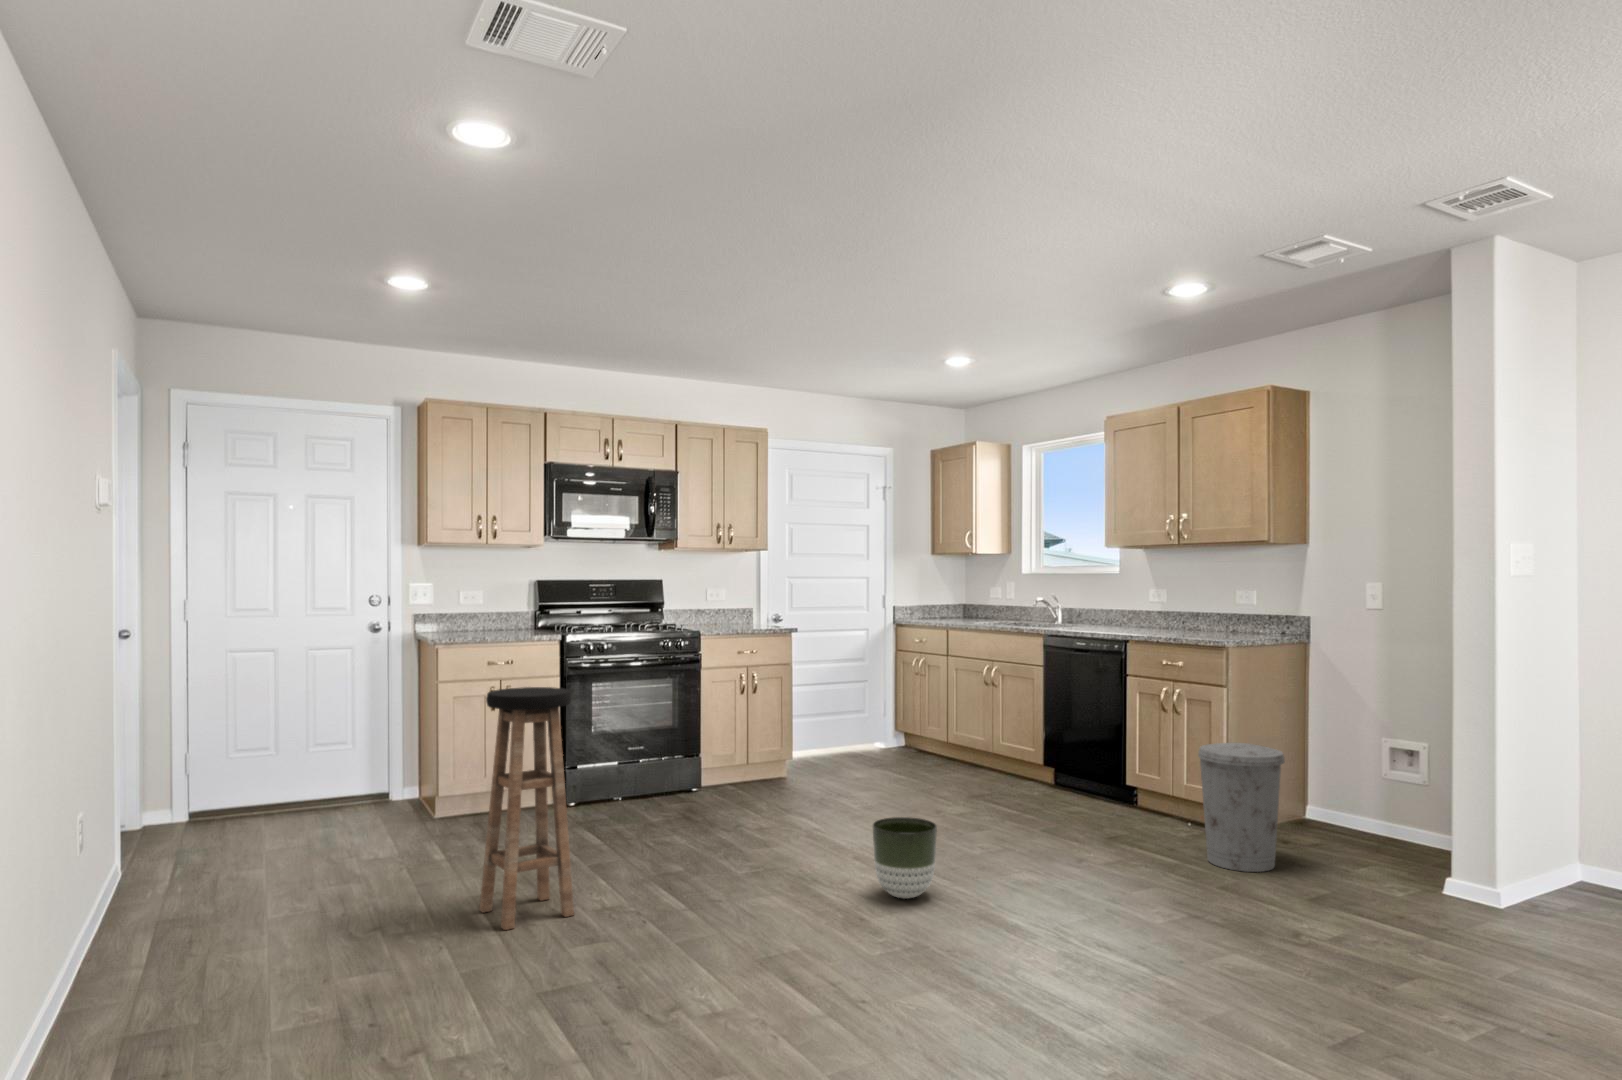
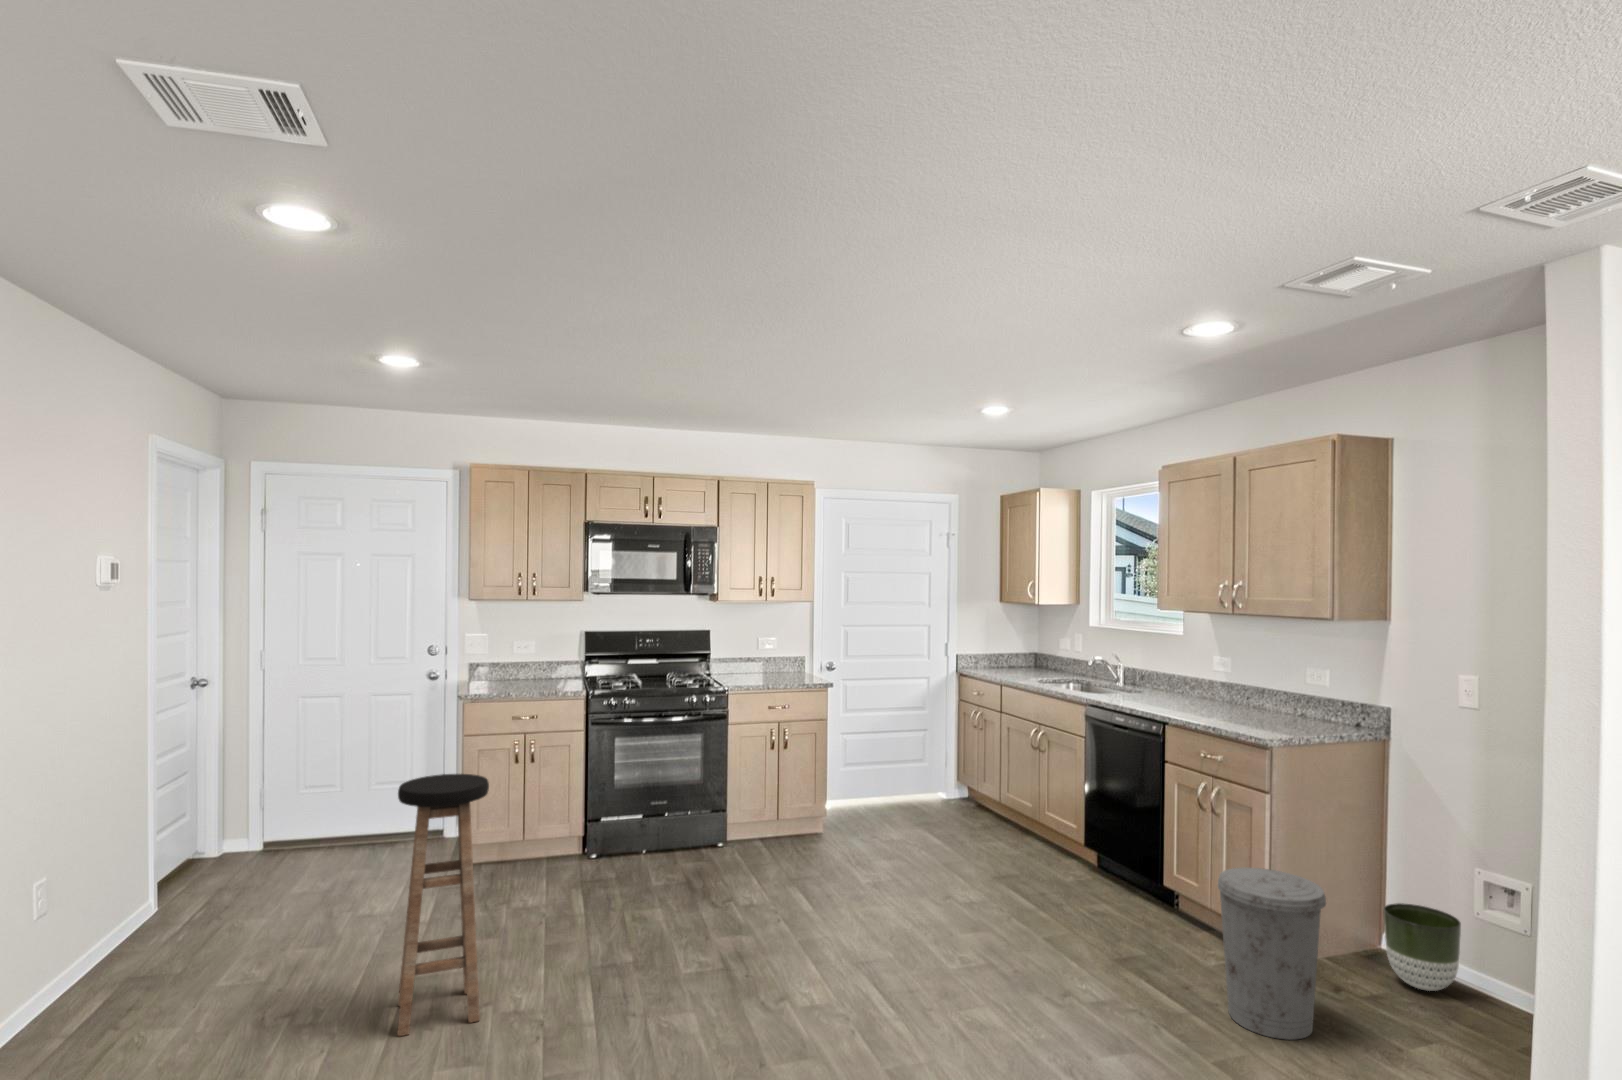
planter: present [873,817,937,899] -> present [1384,903,1461,991]

